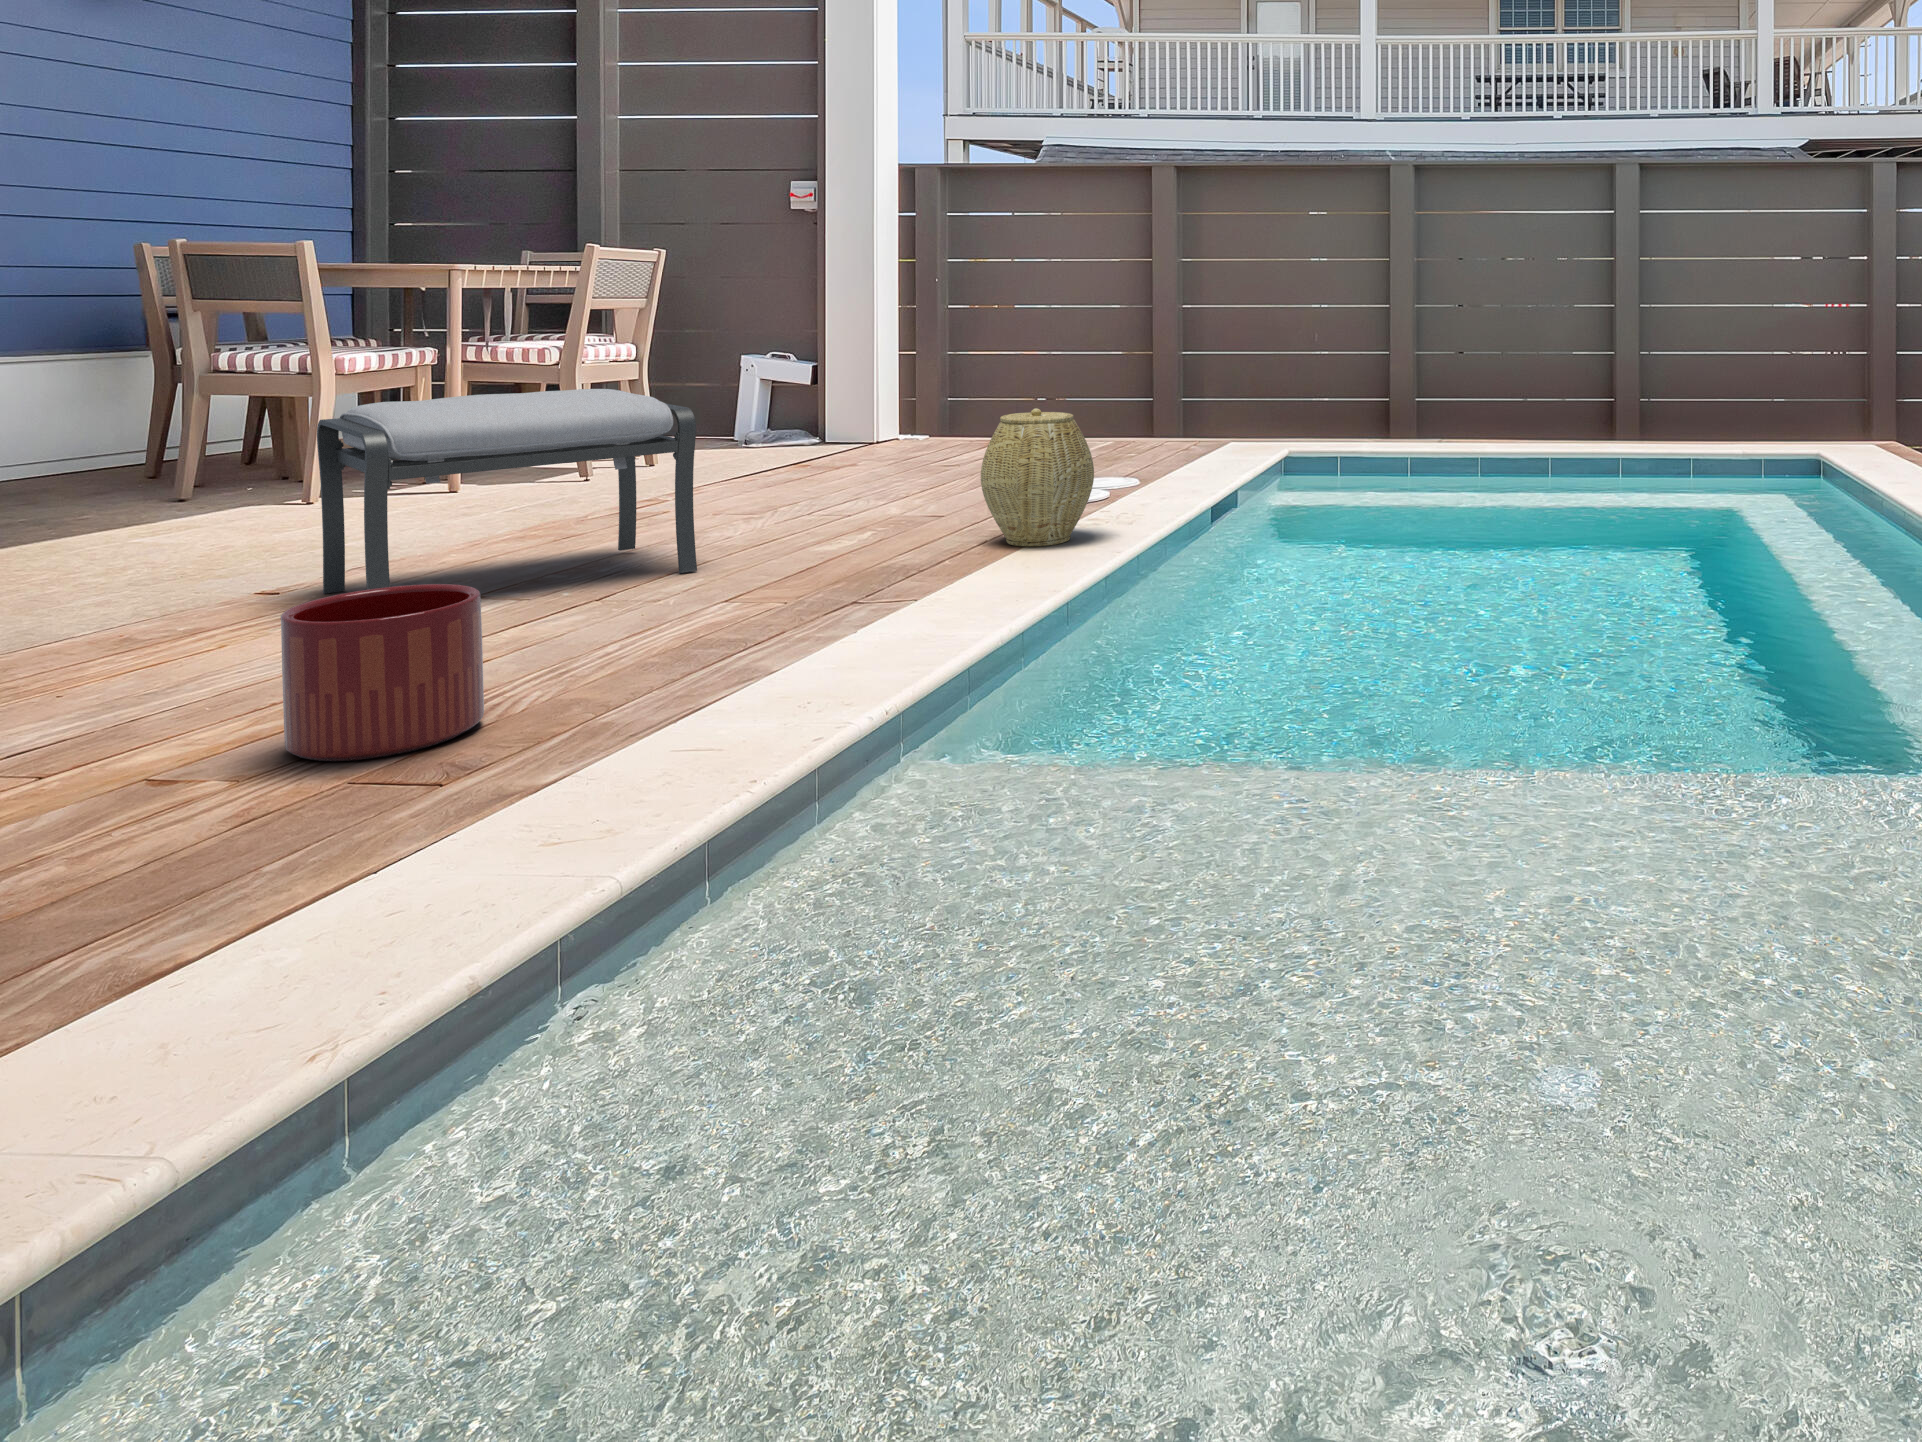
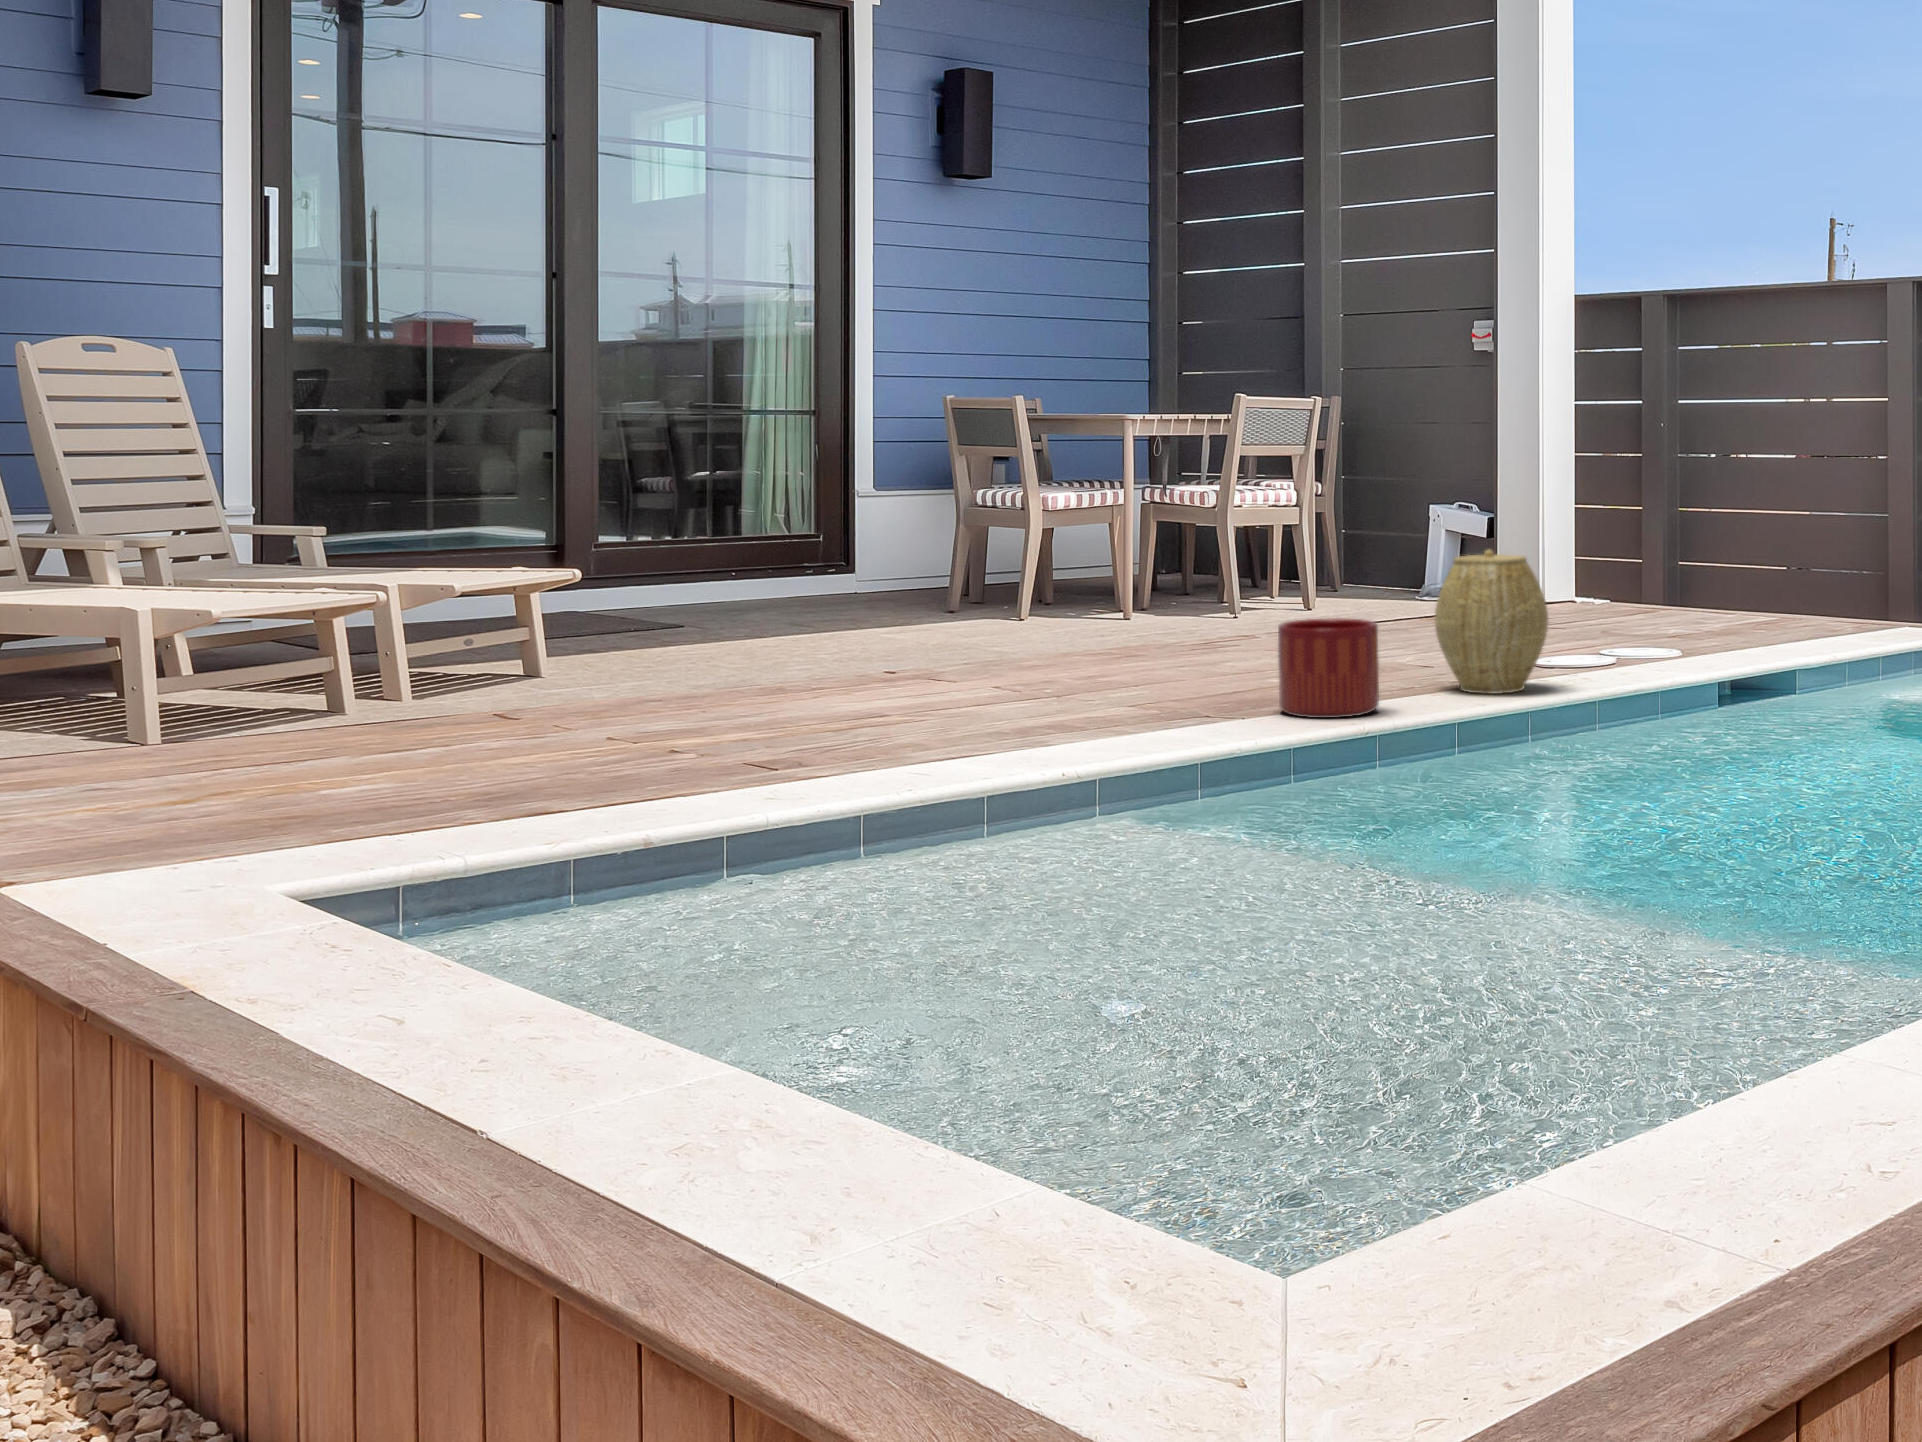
ottoman: present [317,389,697,594] -> none [941,518,1188,696]
planter: present [281,584,484,761] -> present [1278,618,1379,718]

